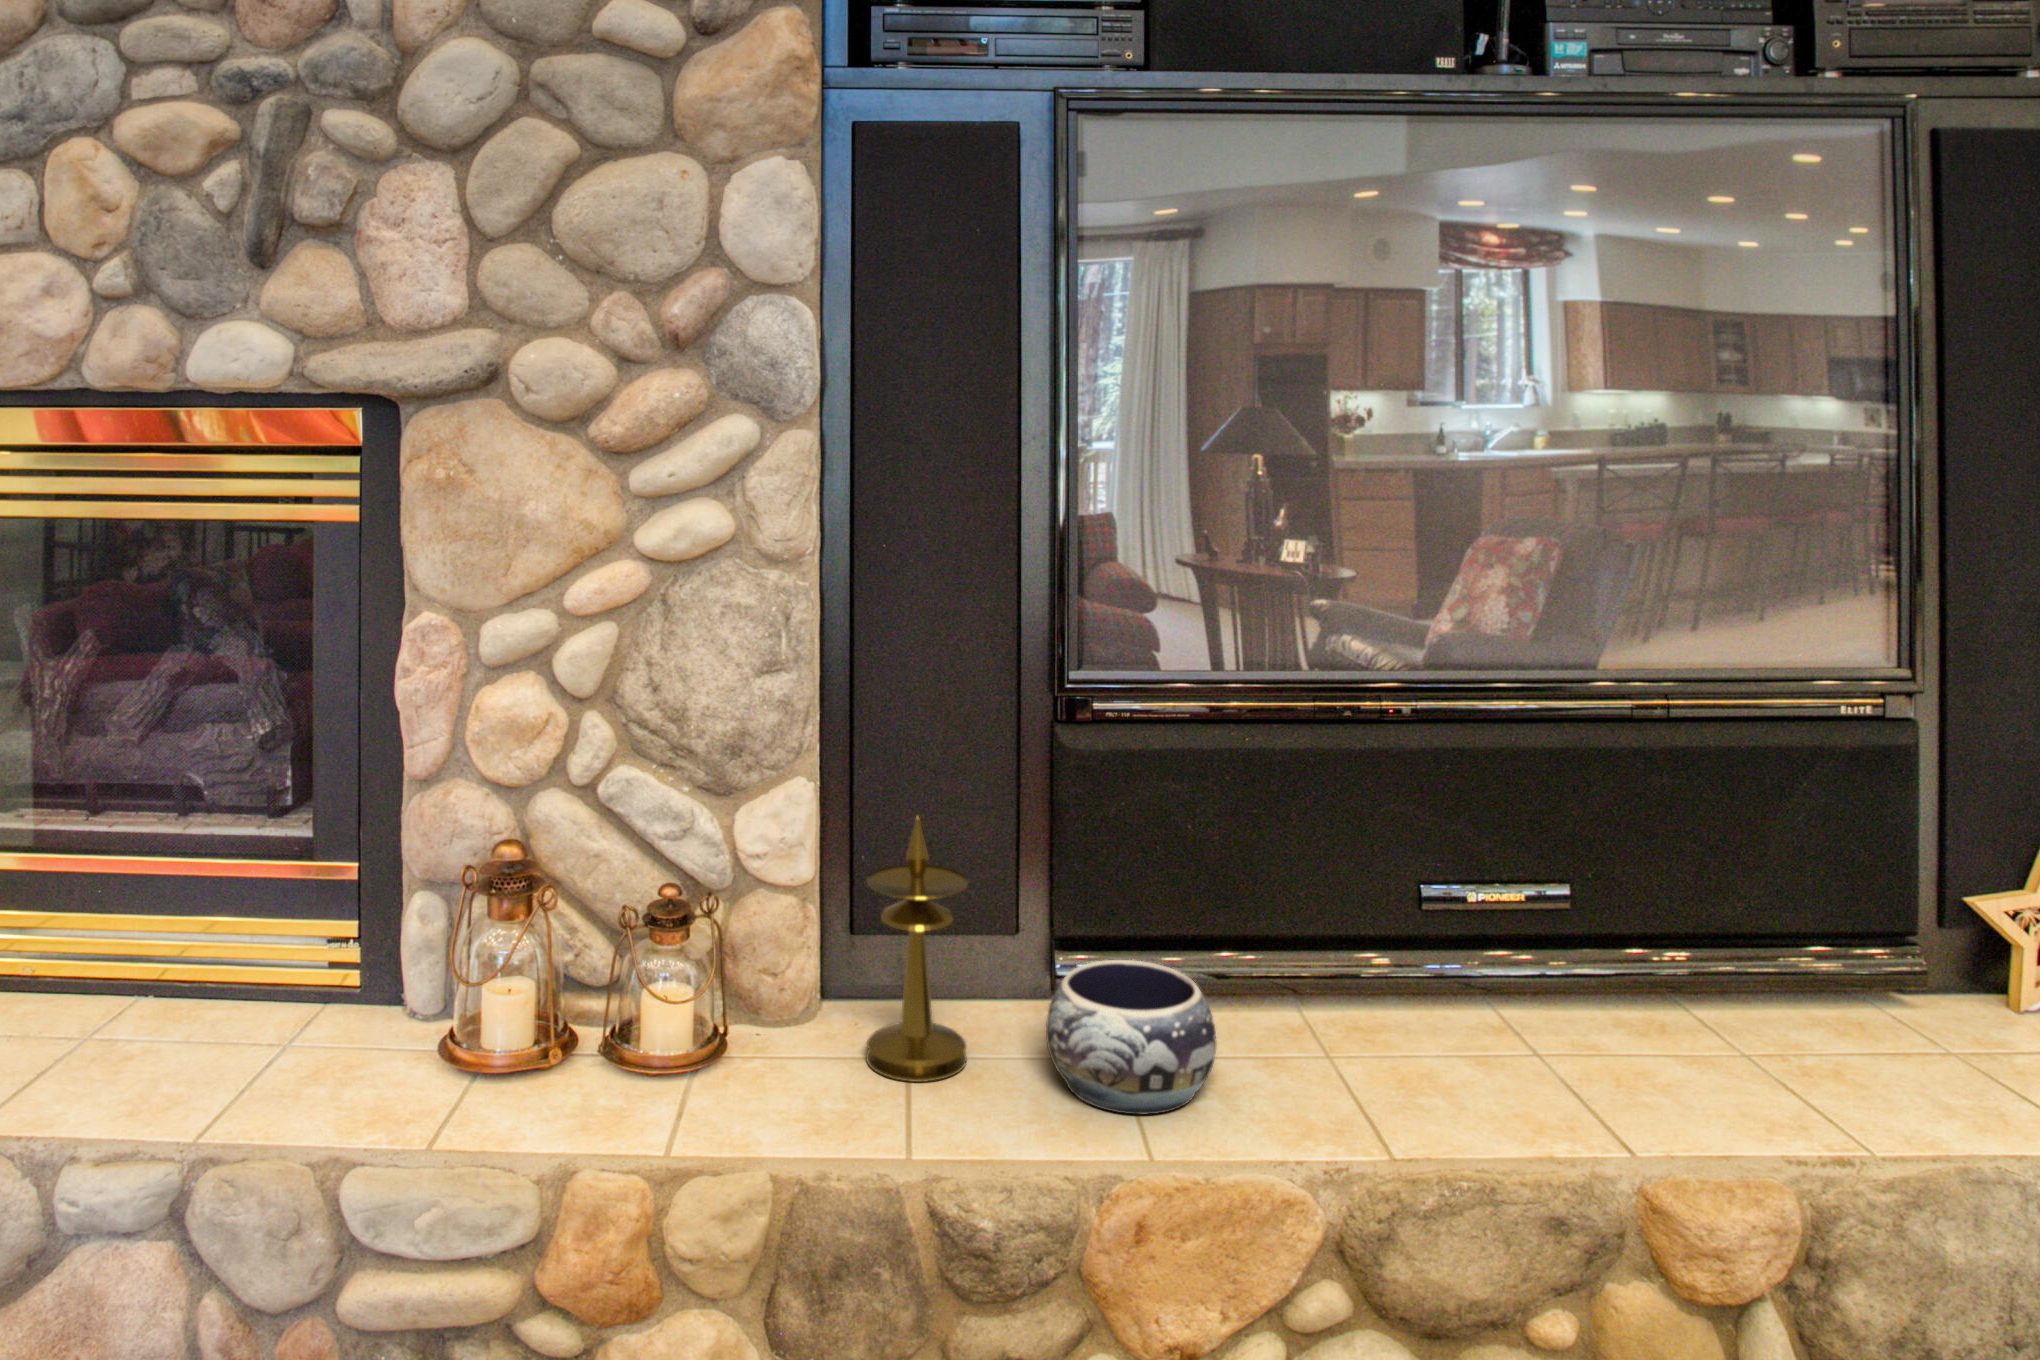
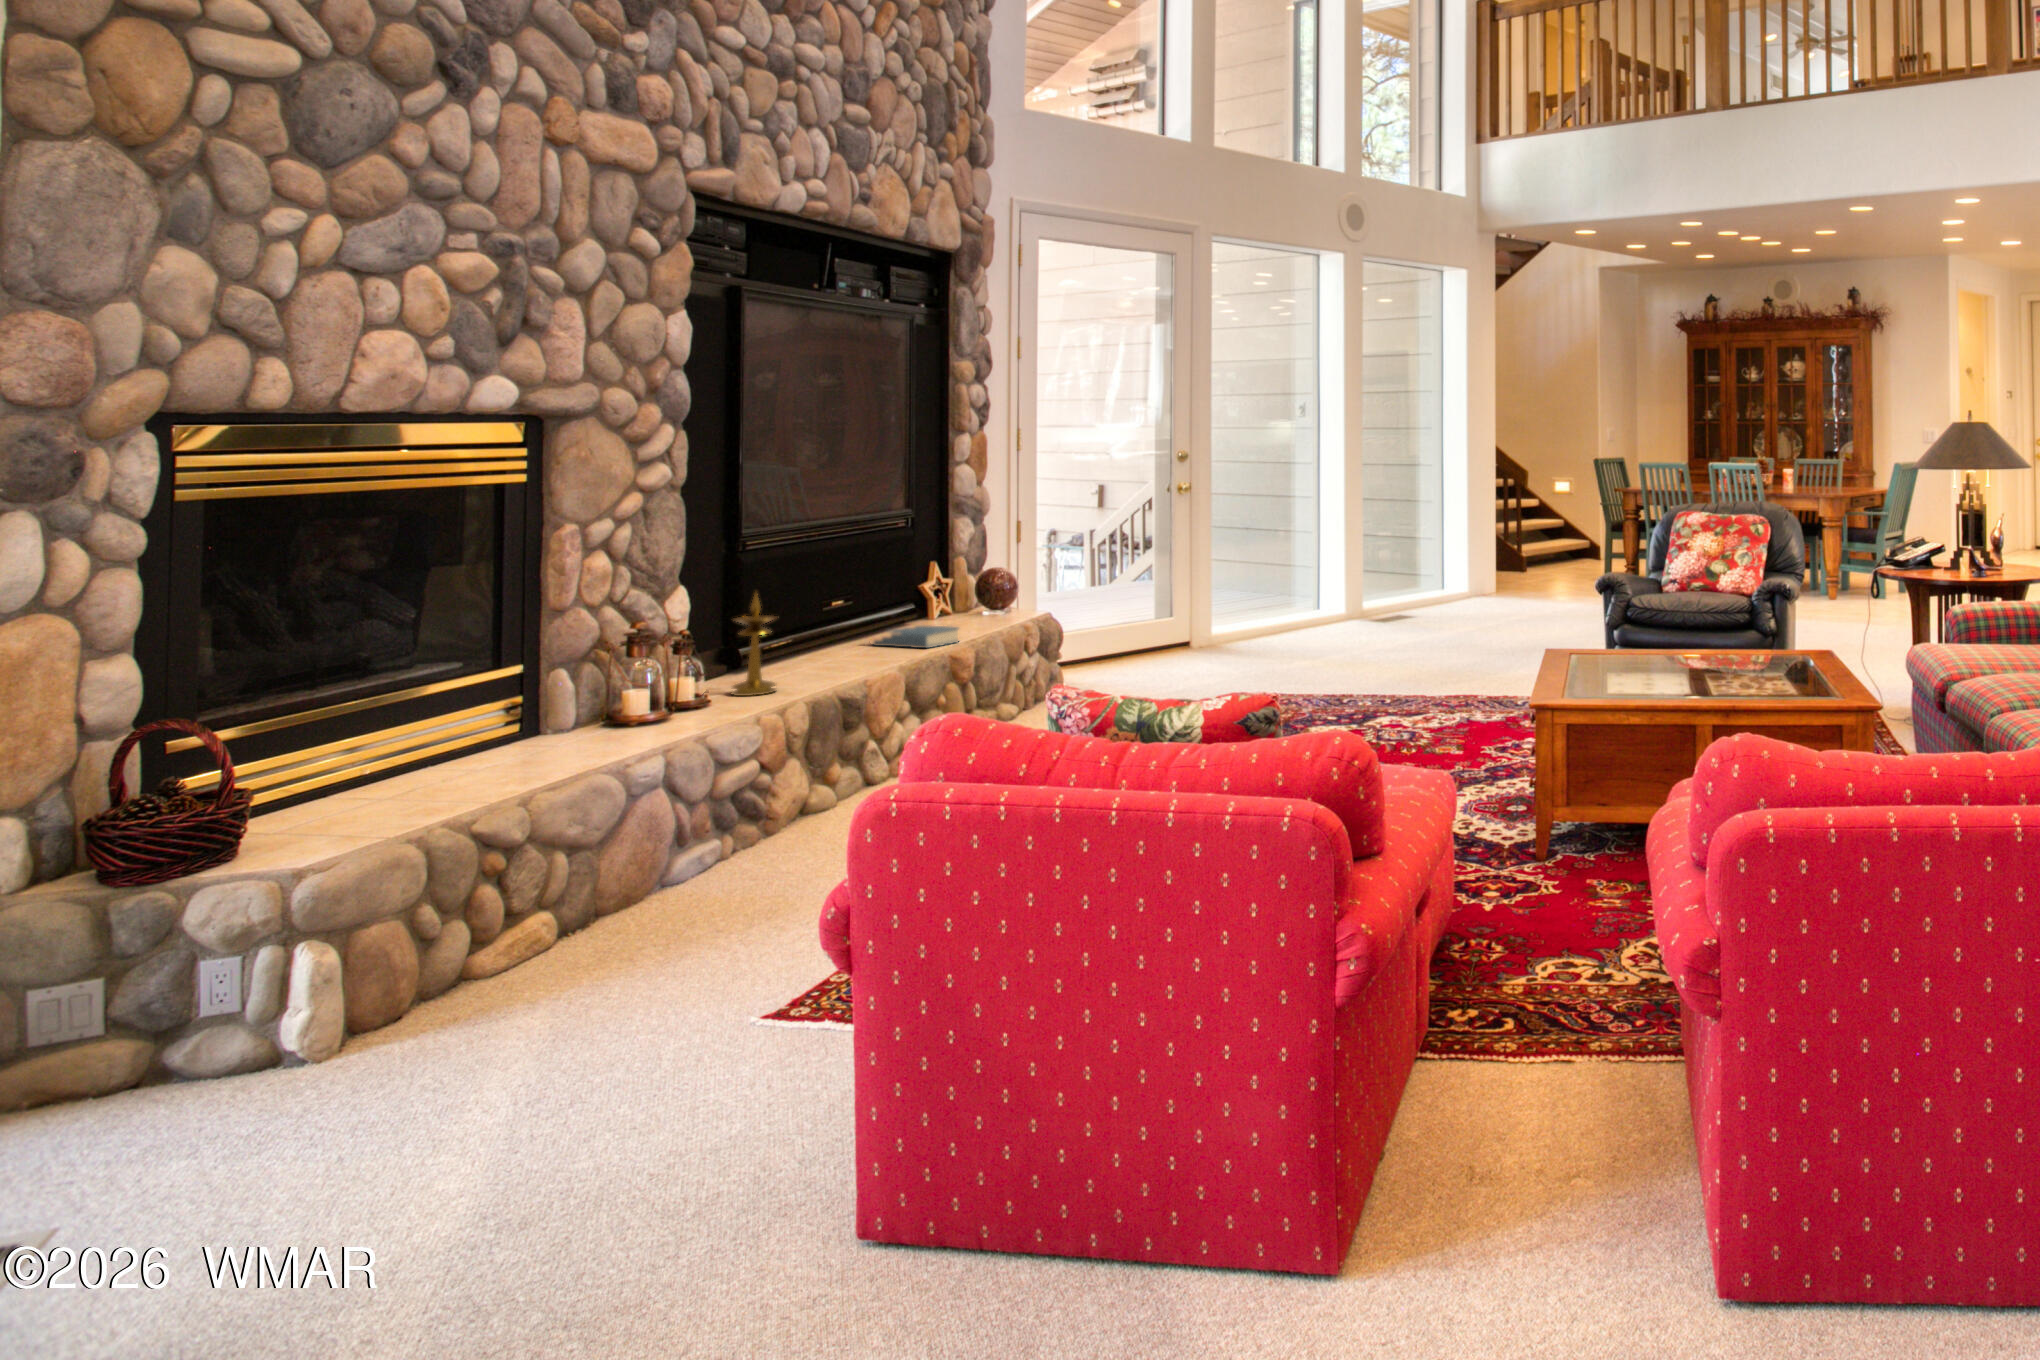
decorative bowl: present [1046,960,1217,1114] -> none [785,637,855,682]
hardback book: none [1645,976,1863,1124] -> present [873,626,958,648]

